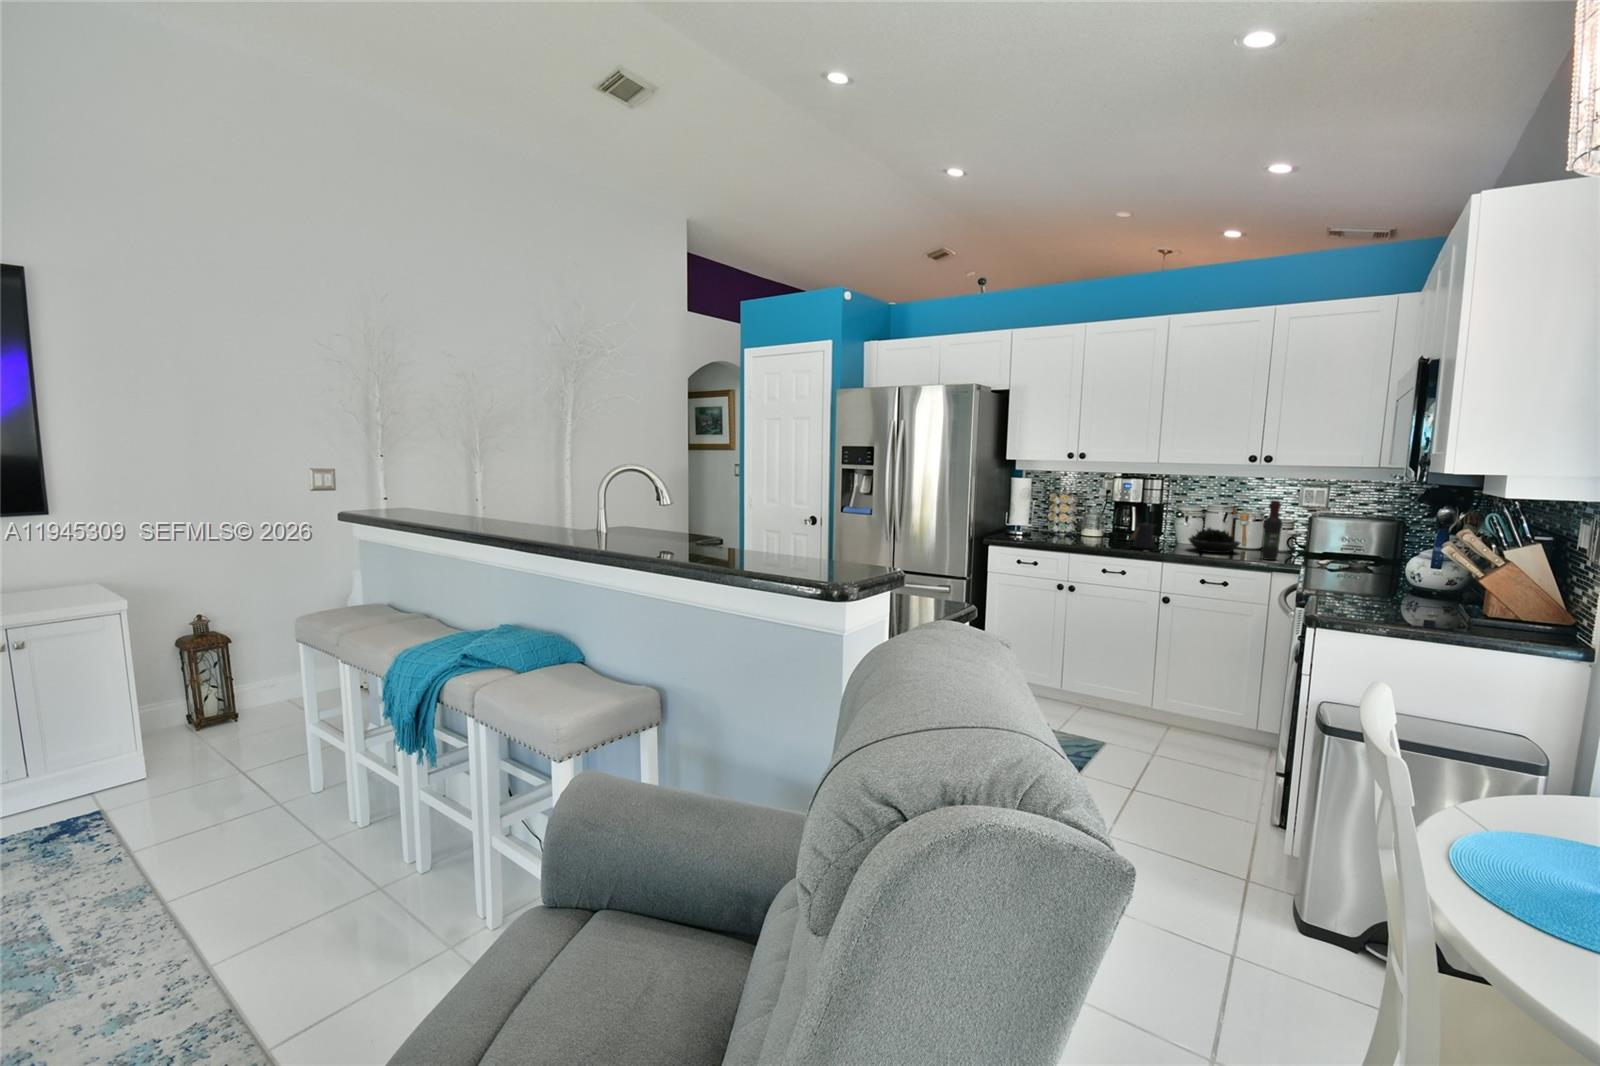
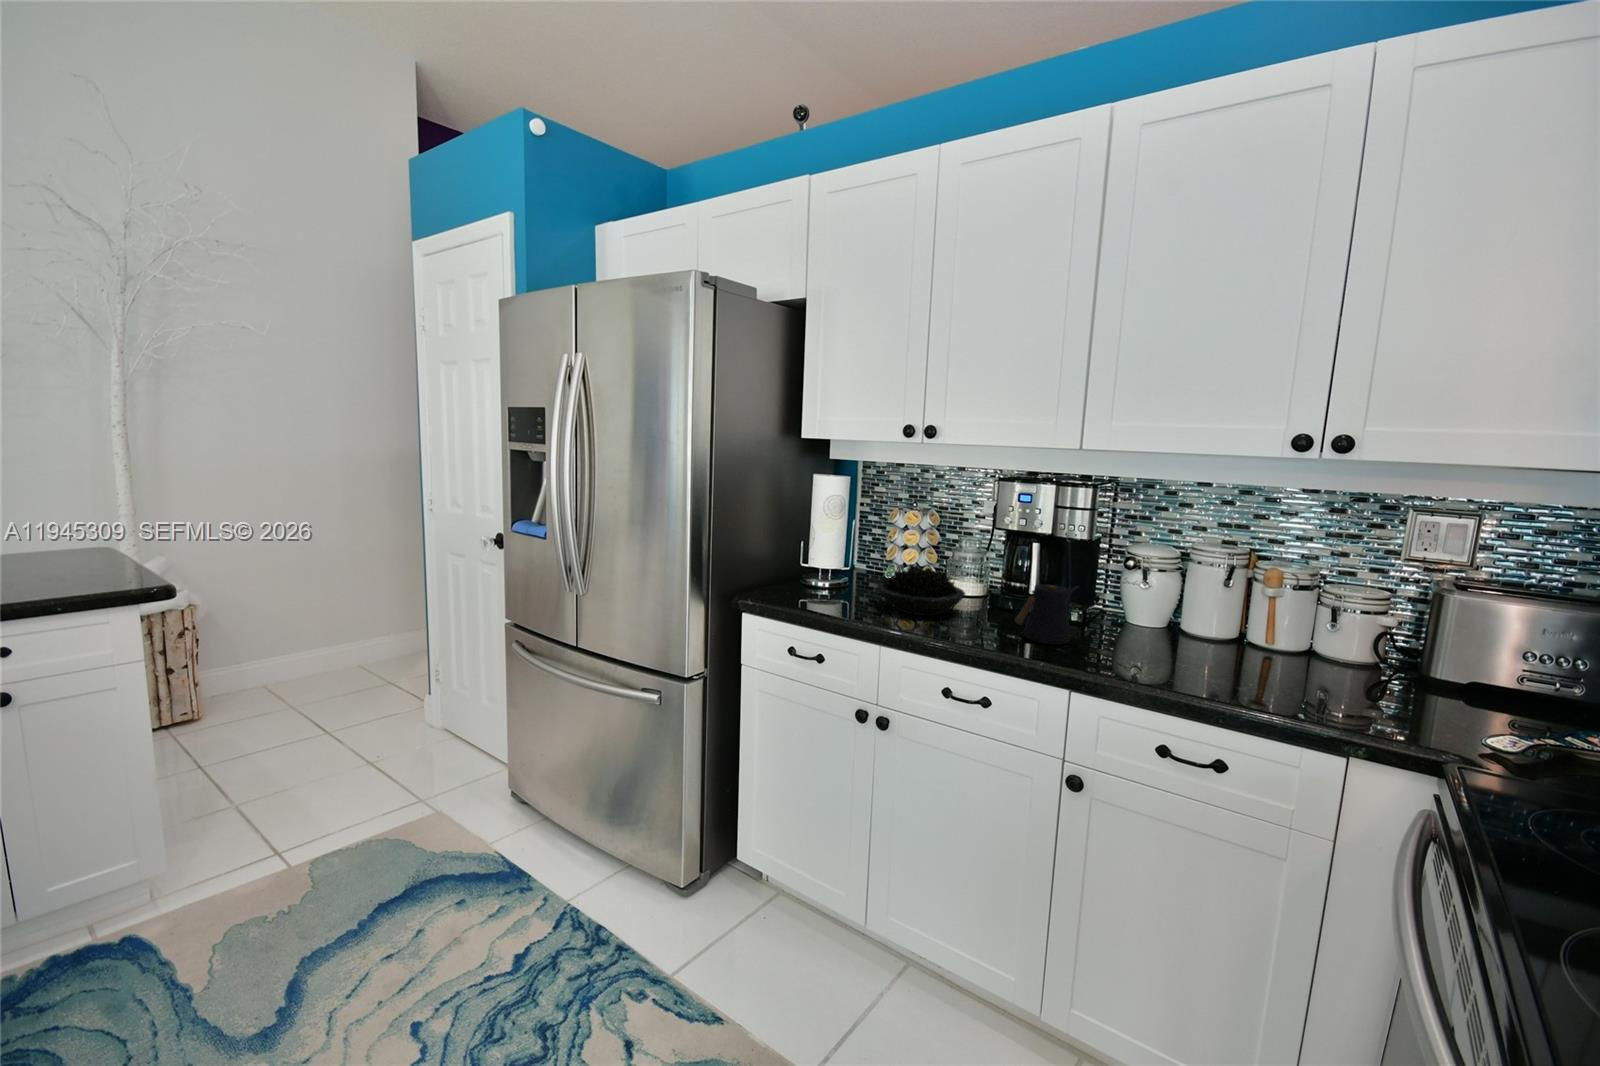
wine bottle: present [1262,500,1283,560] -> none [1327,553,1390,710]
succulent plant: present [1189,528,1241,553] -> present [878,563,965,616]

